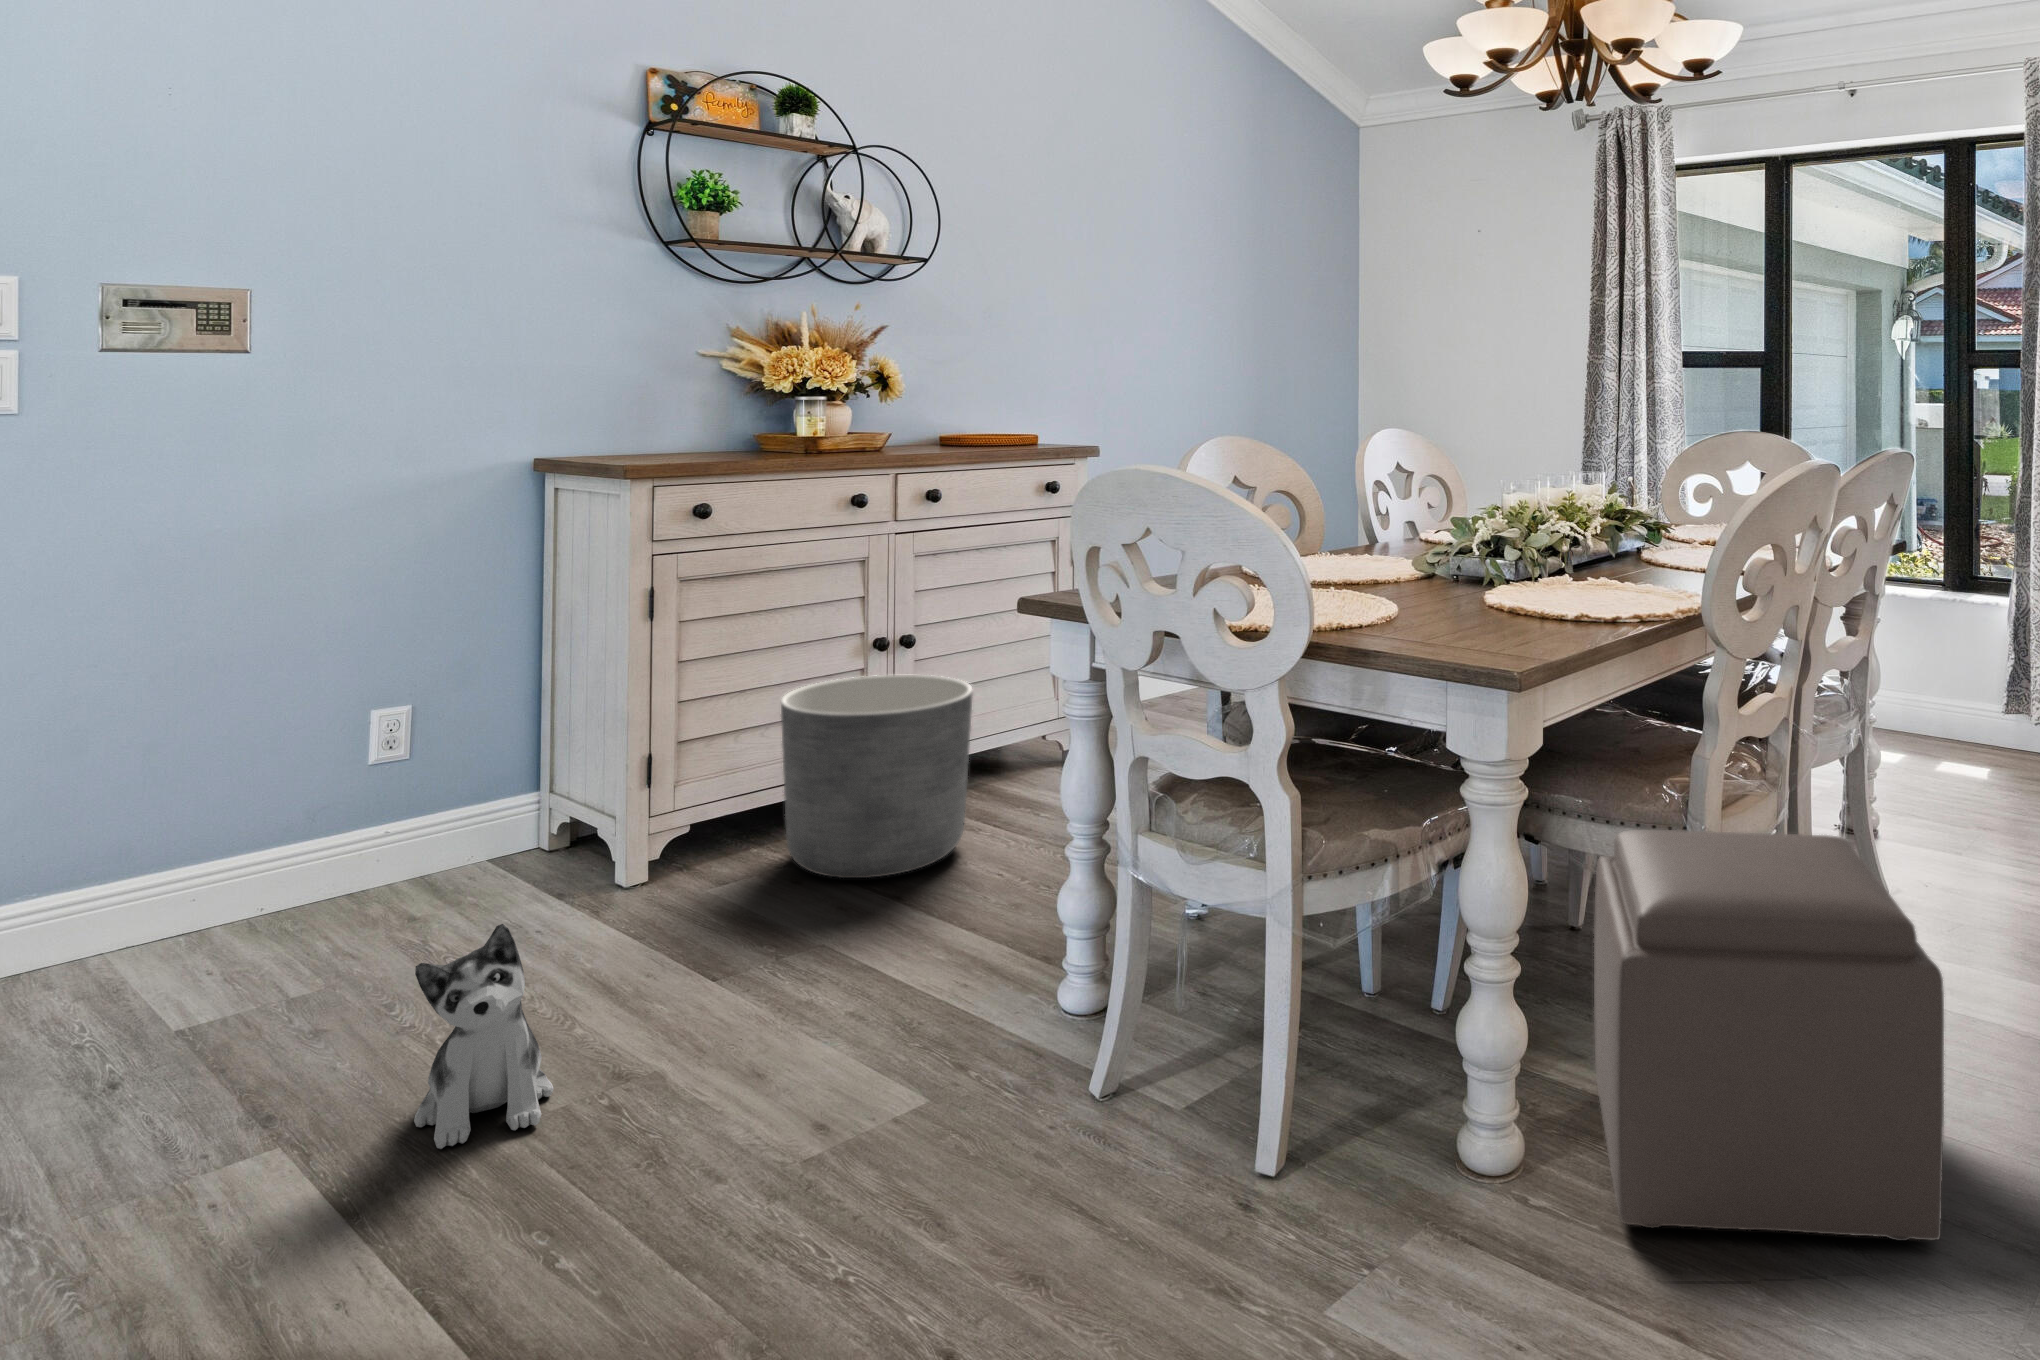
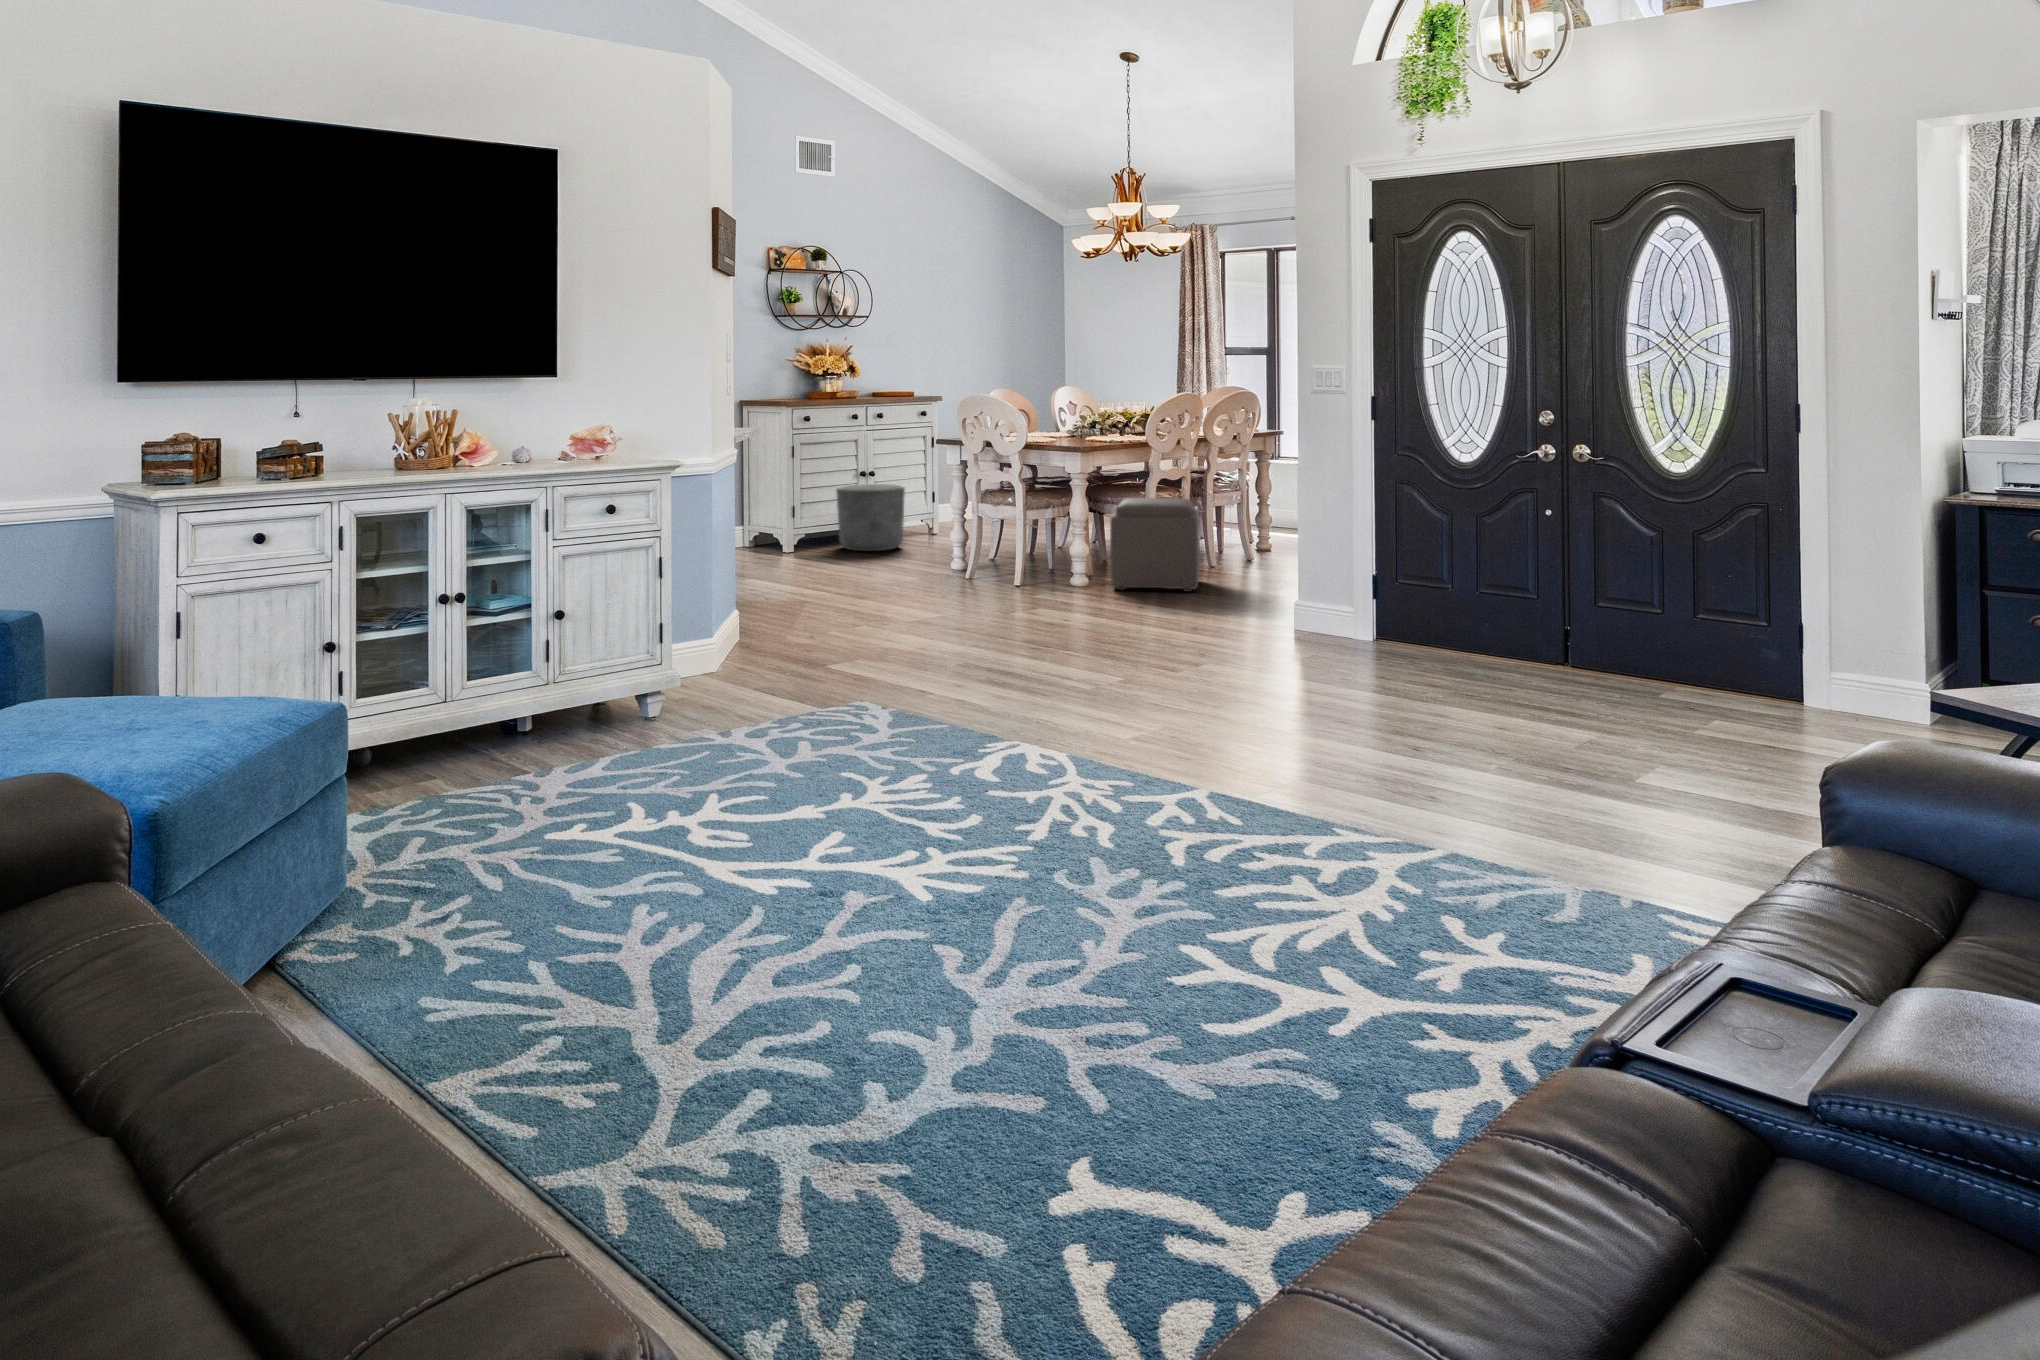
plush toy: present [414,924,553,1149] -> none [780,523,815,579]

